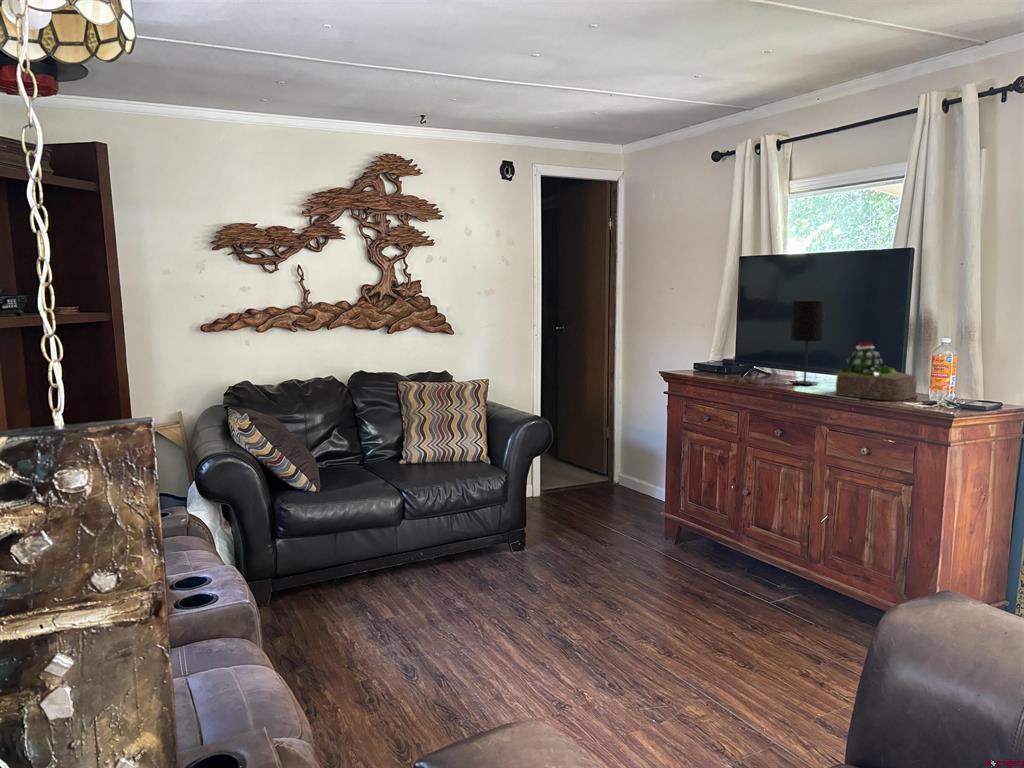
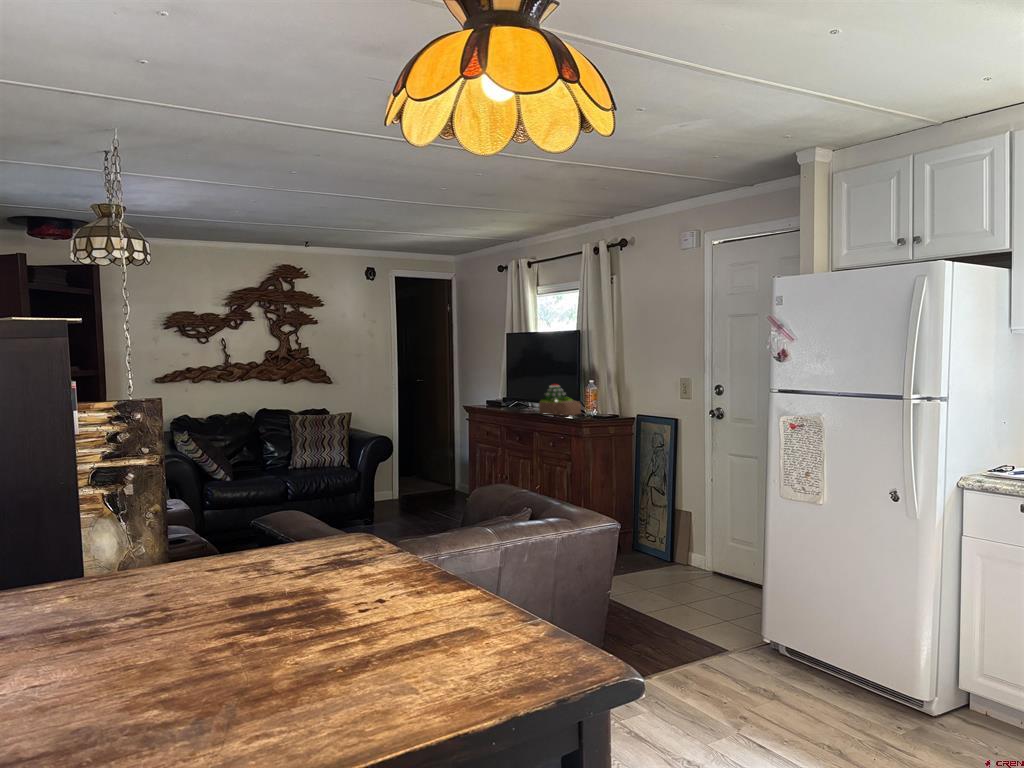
table lamp: present [791,300,826,385] -> none [525,360,543,410]

